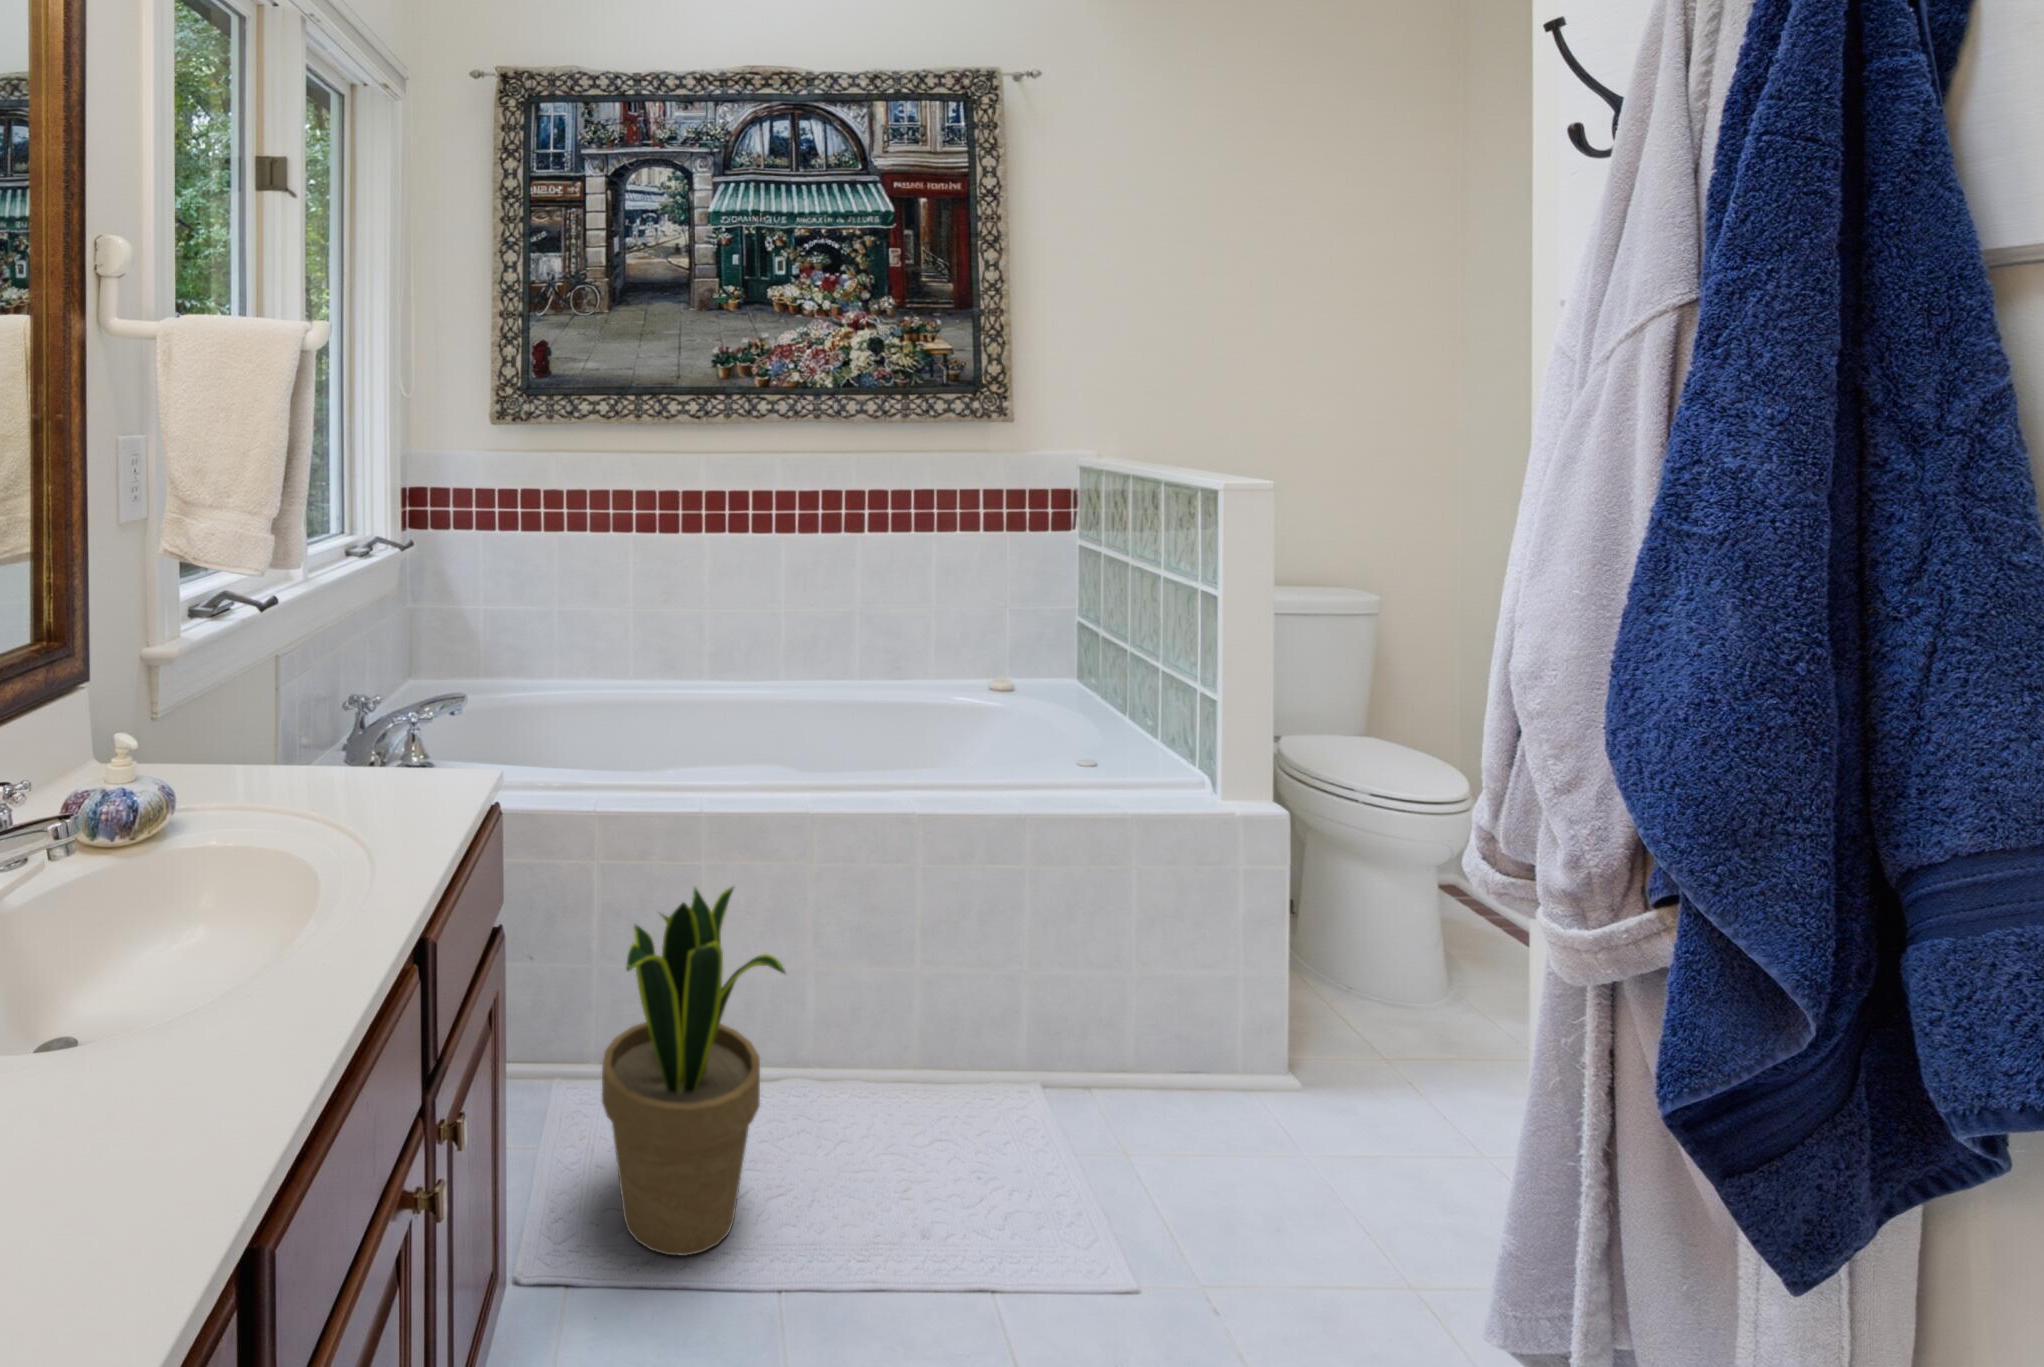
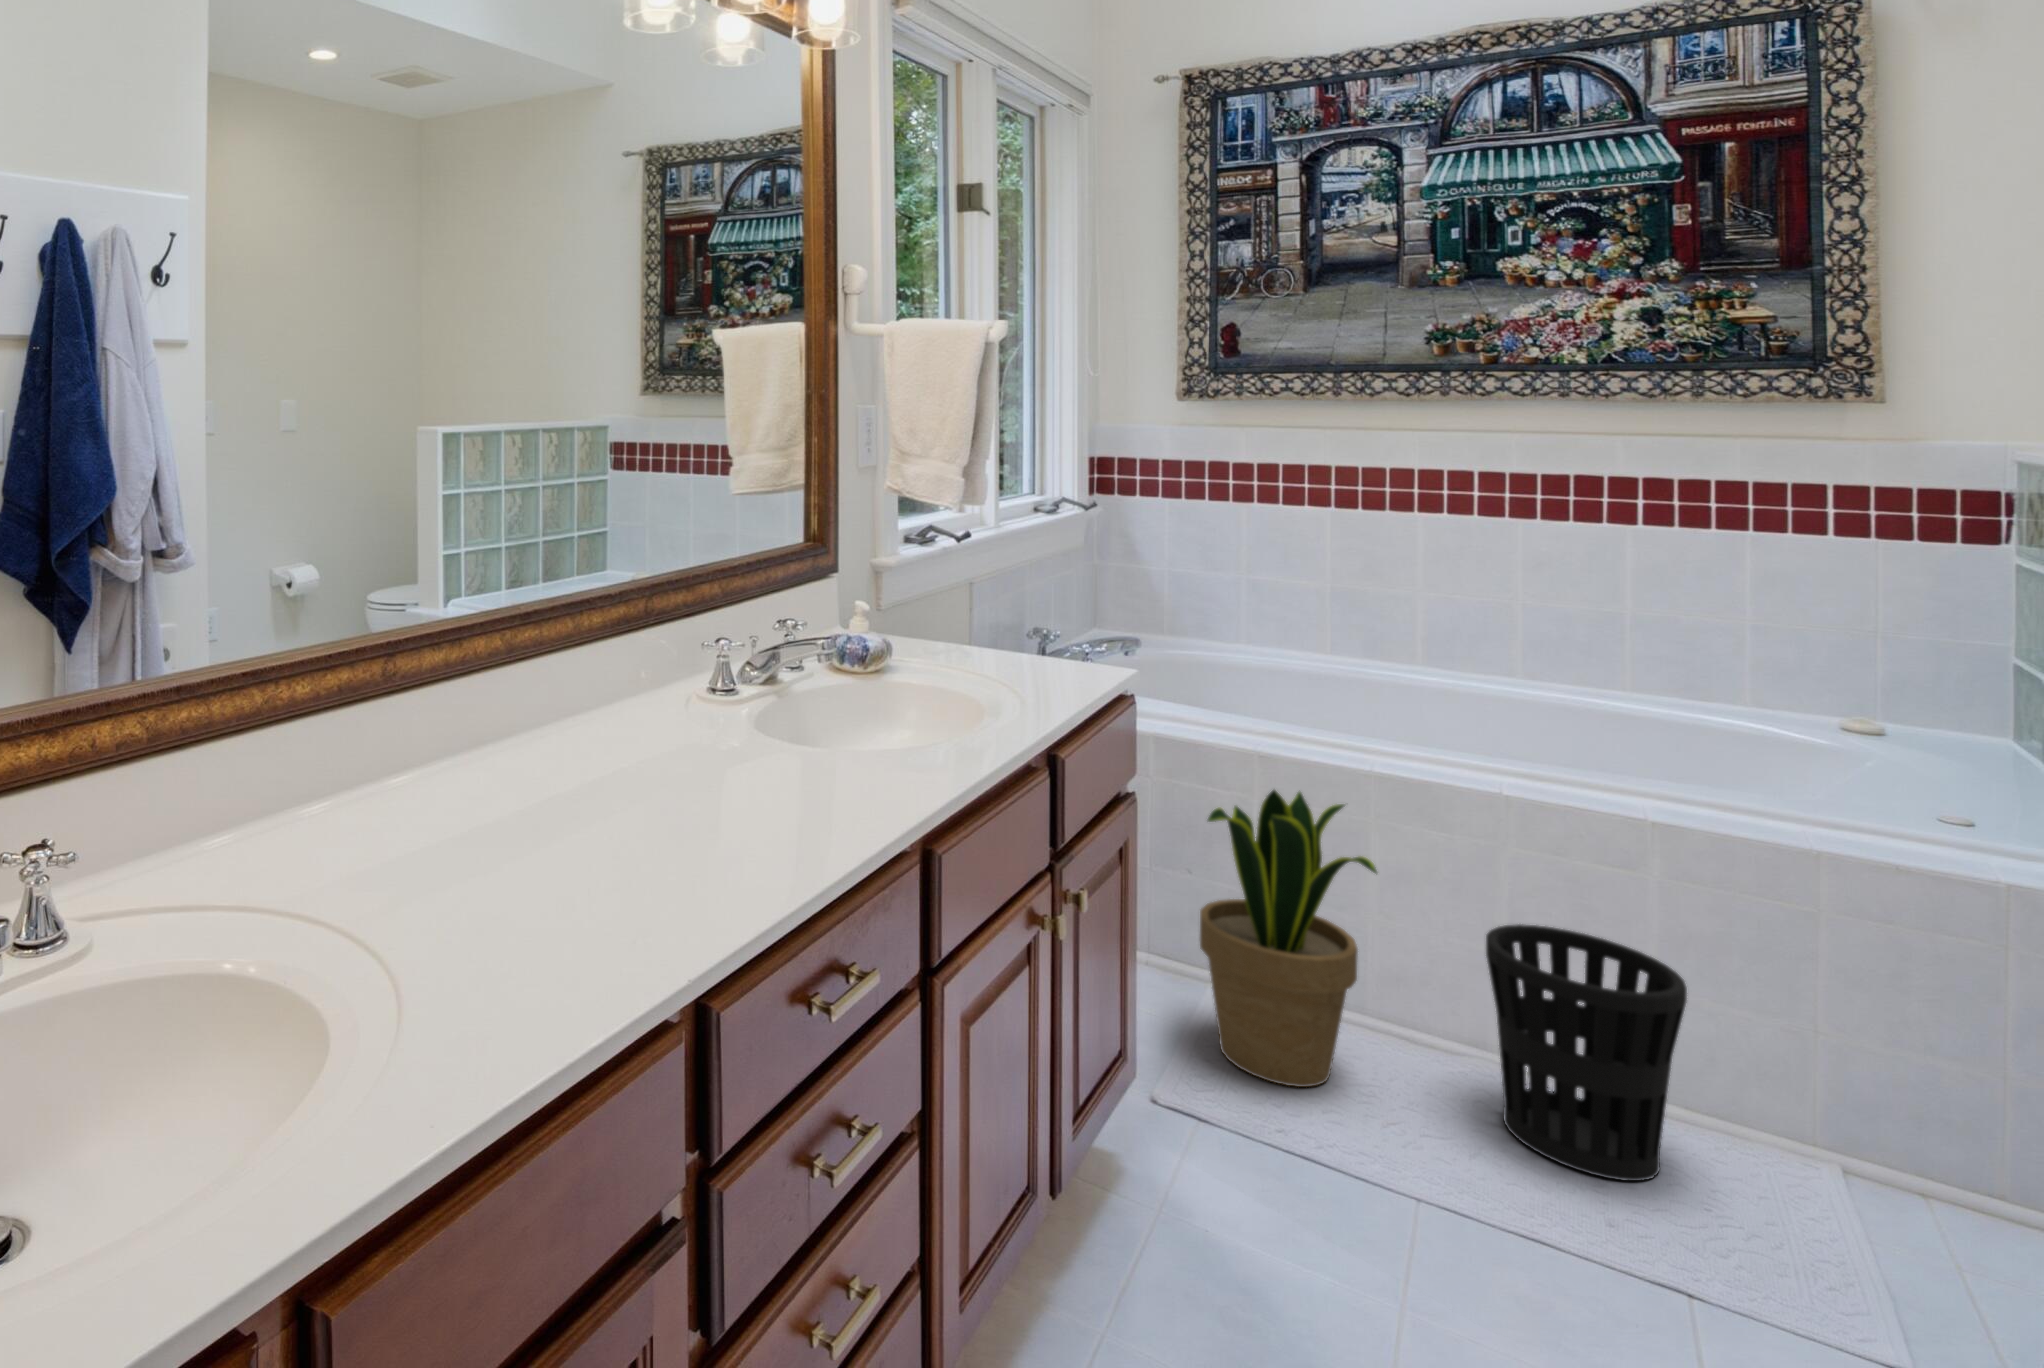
wastebasket: none [863,959,1021,1226] -> present [1486,924,1687,1181]

